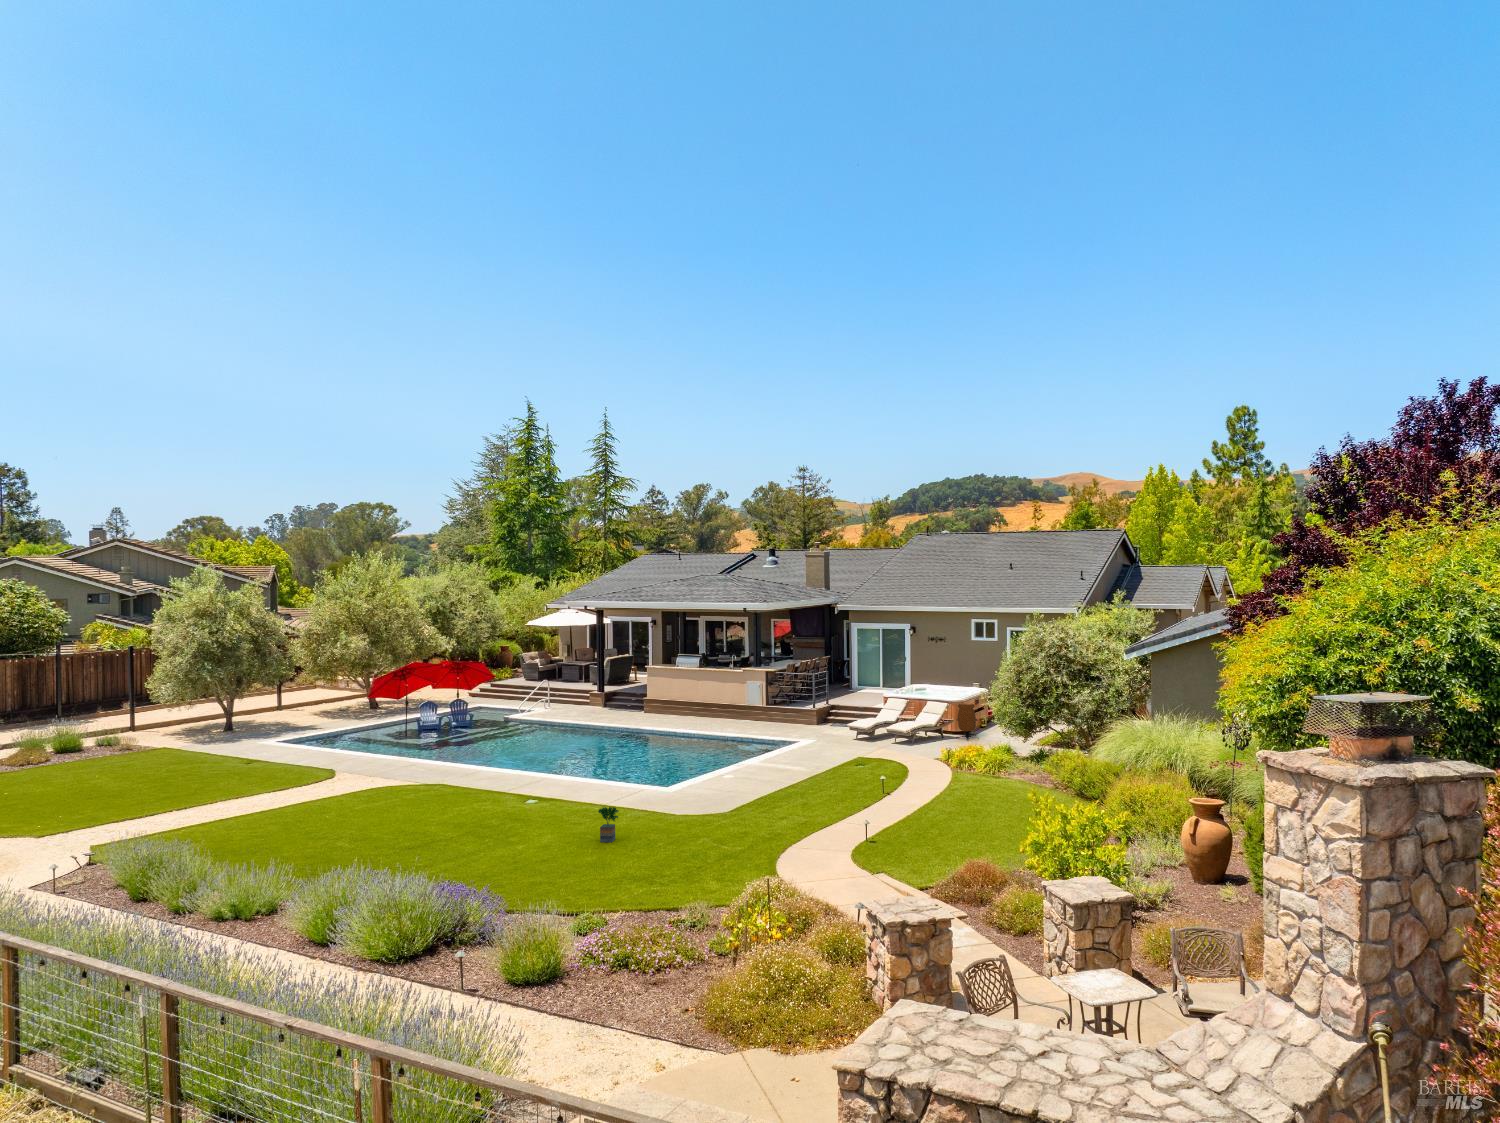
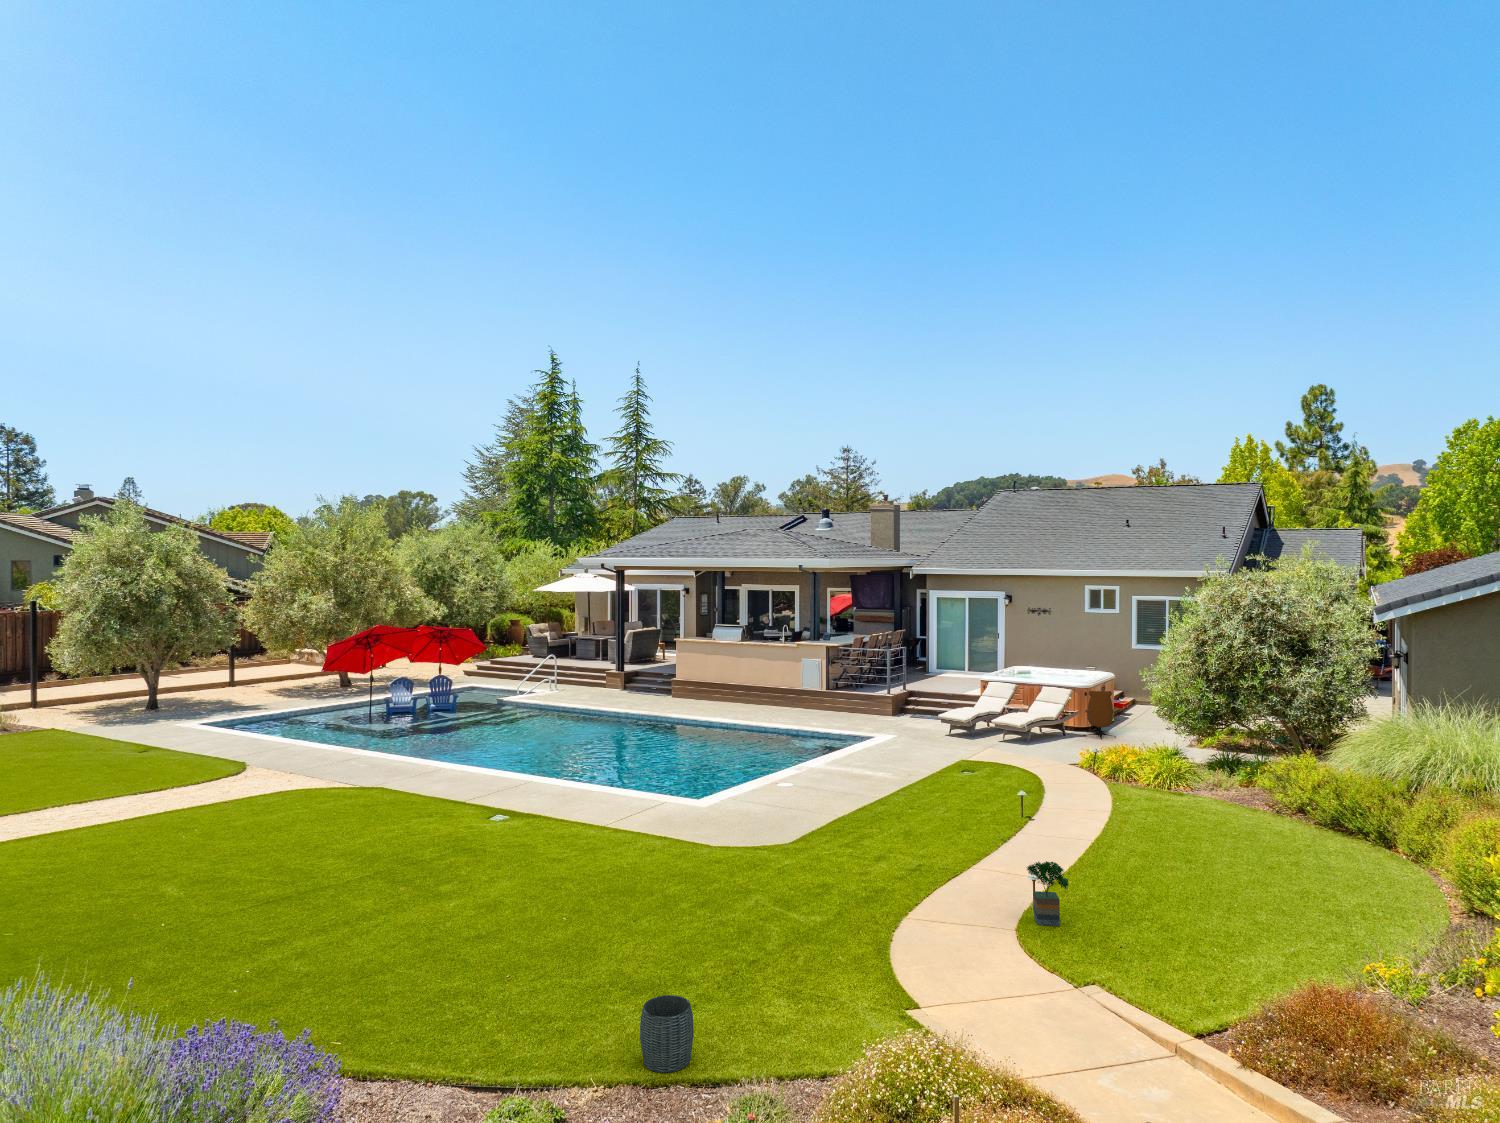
potted tree: present [598,807,619,842] -> present [1027,861,1068,926]
woven basket: none [636,877,663,913] -> present [640,995,694,1073]

